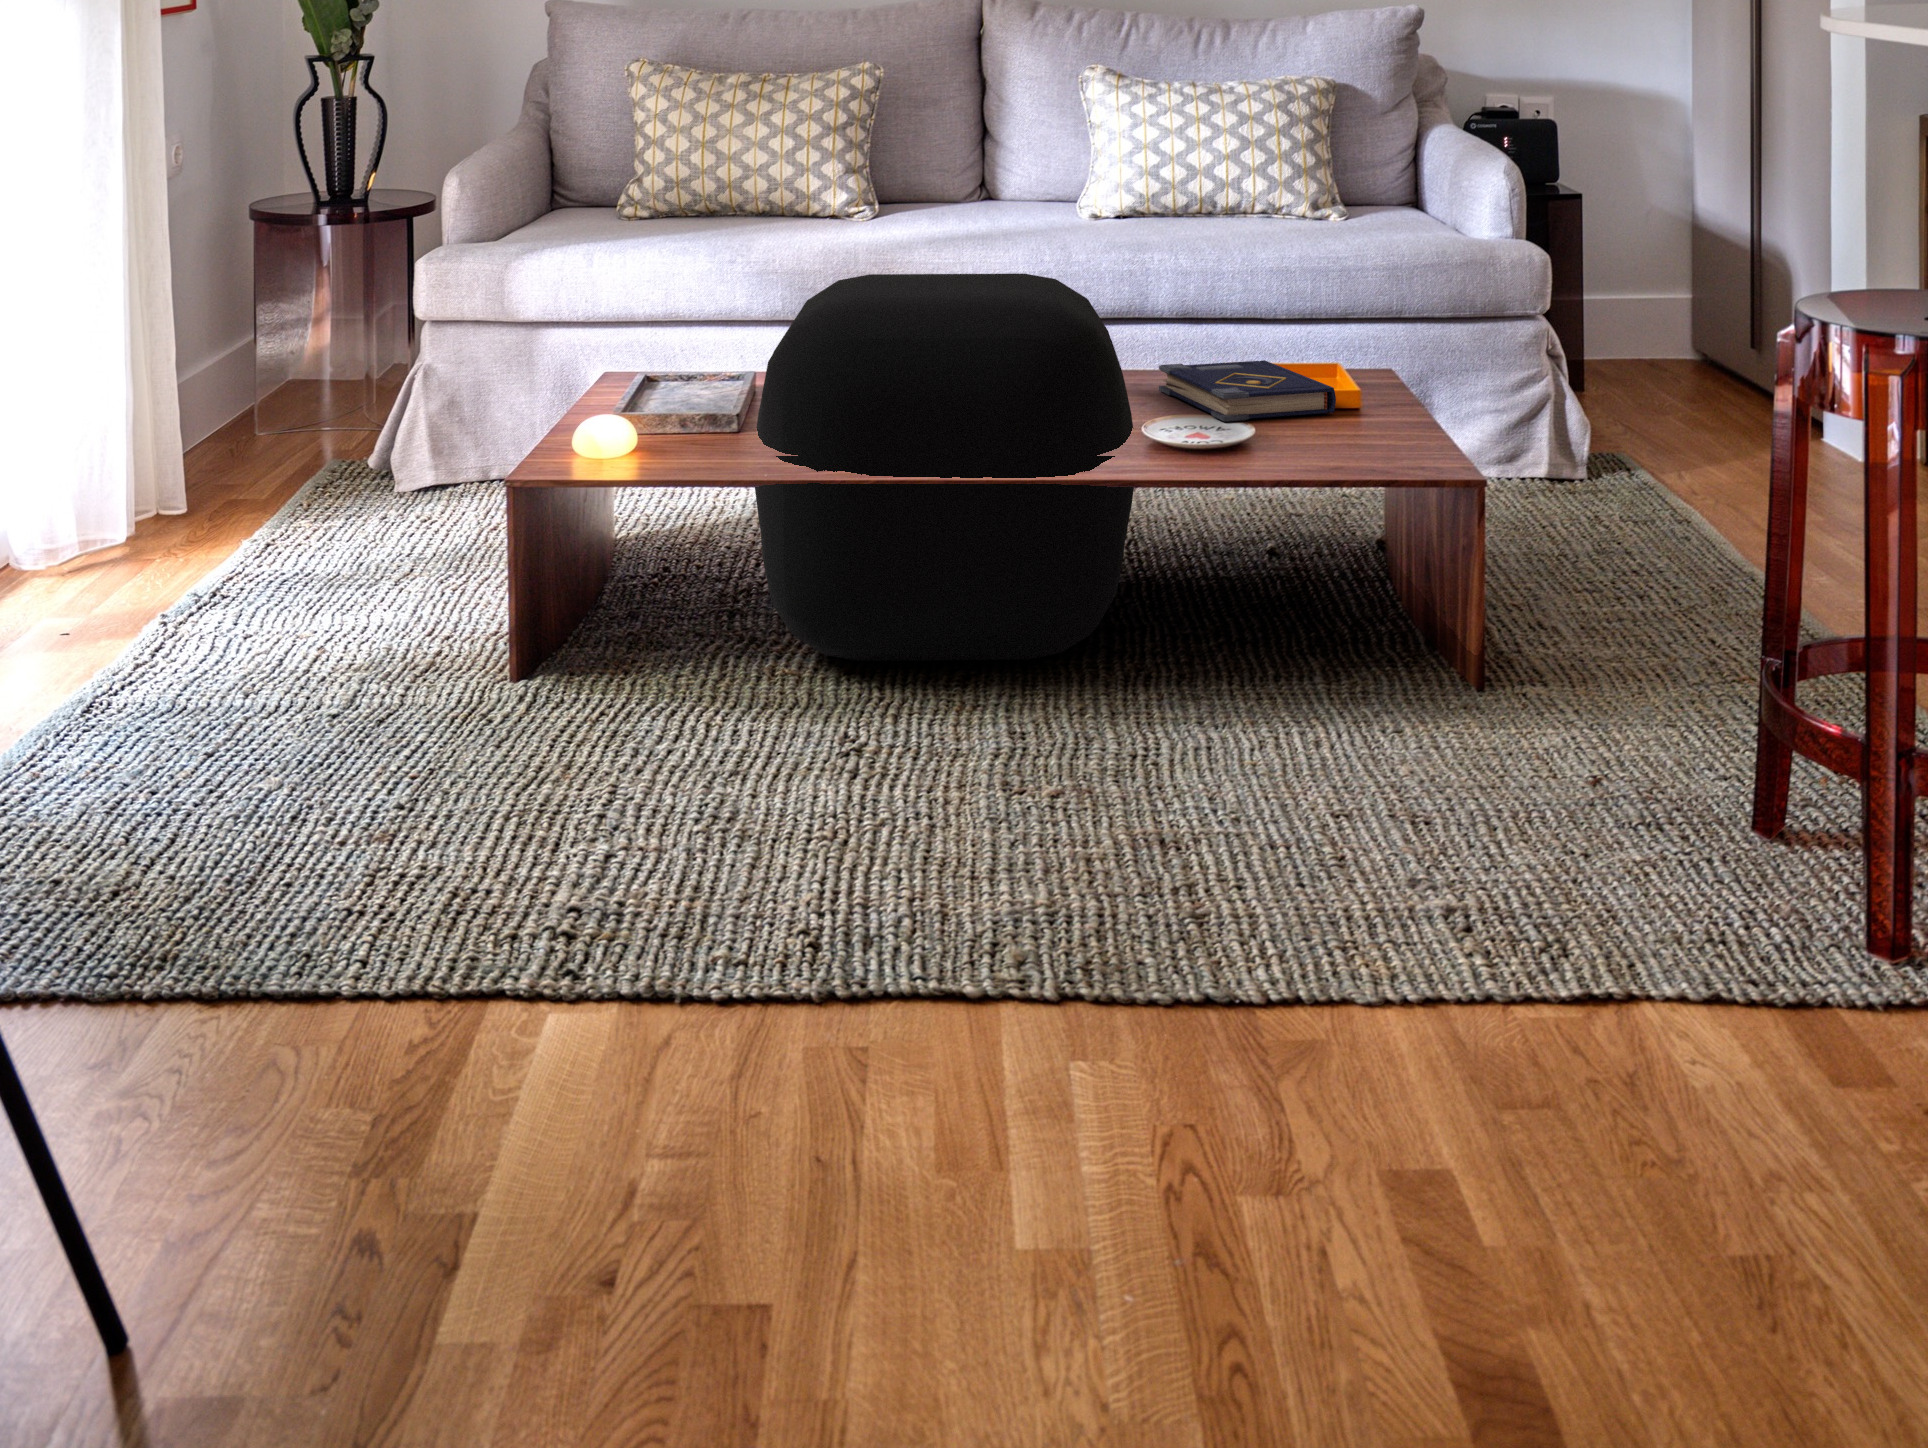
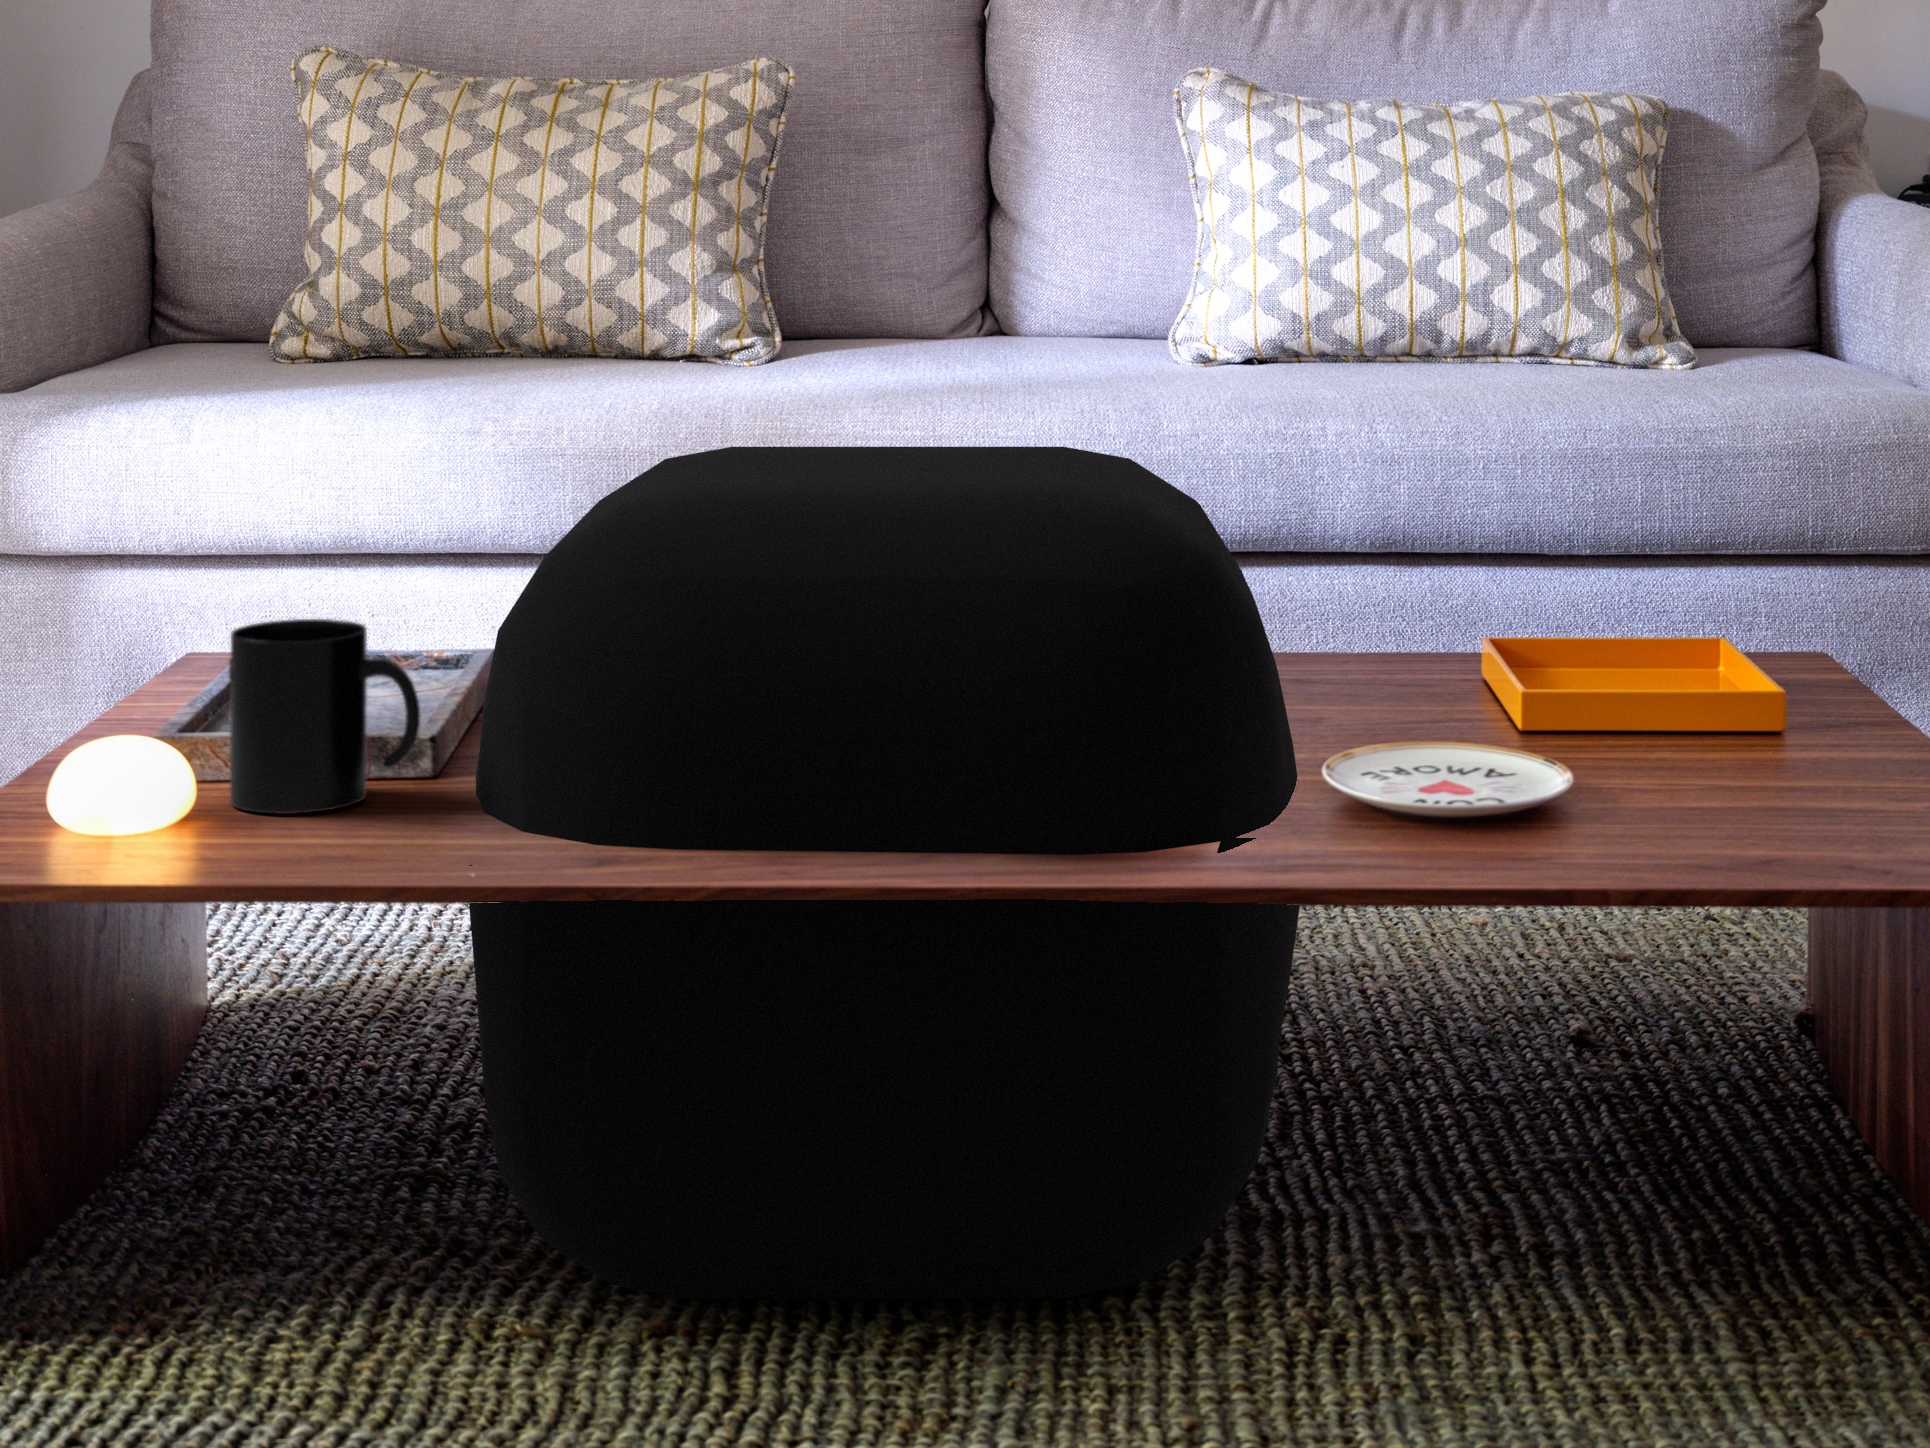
mug: none [648,357,734,445] -> present [229,619,420,814]
book: present [1159,360,1336,422] -> none [1347,638,1733,768]

